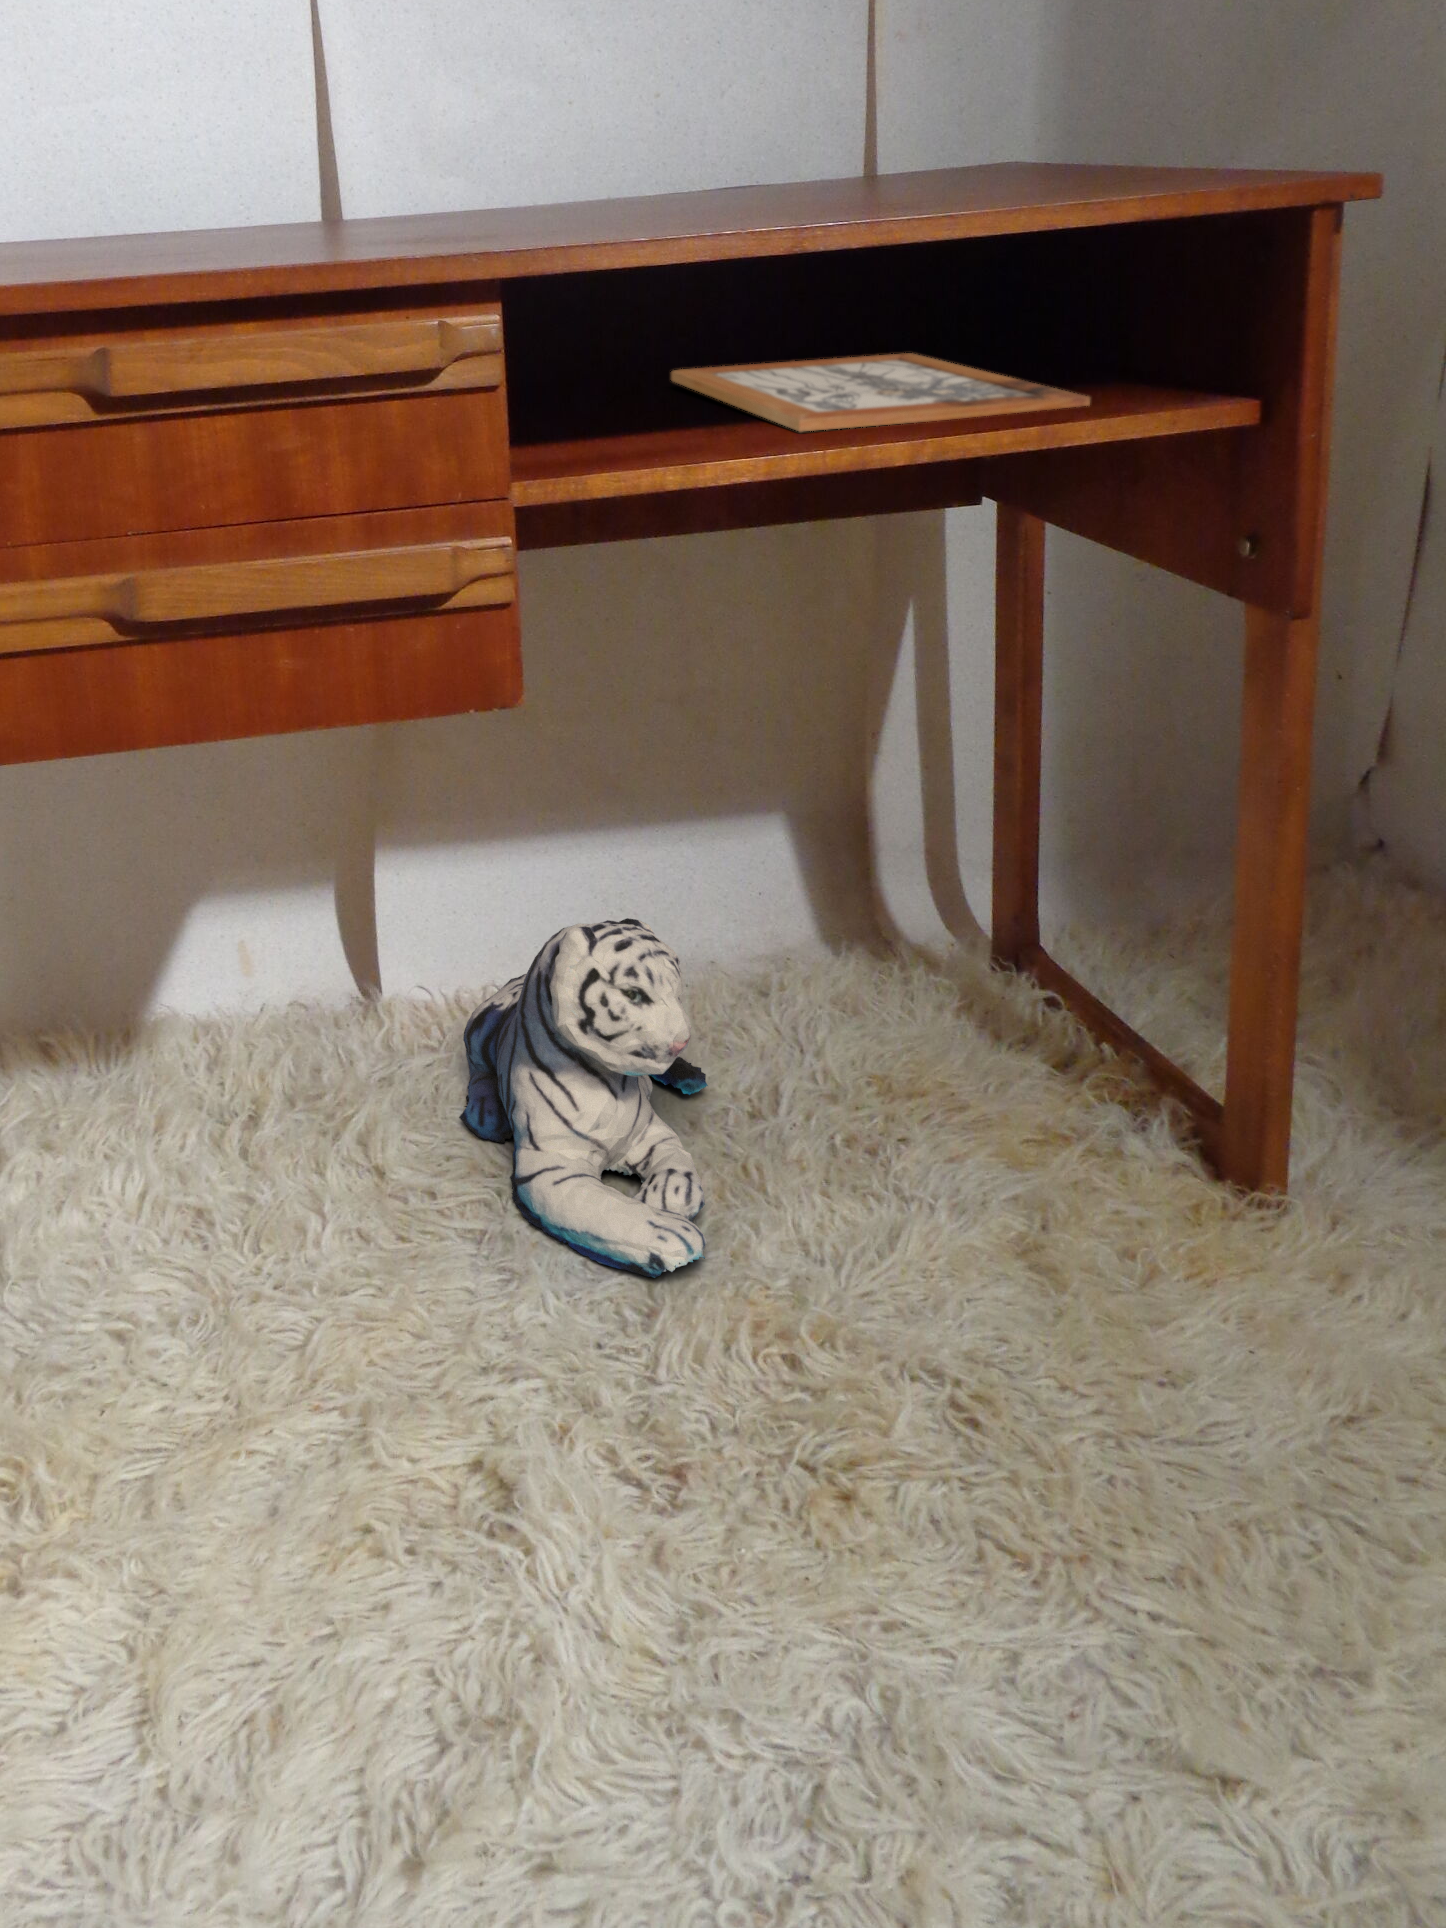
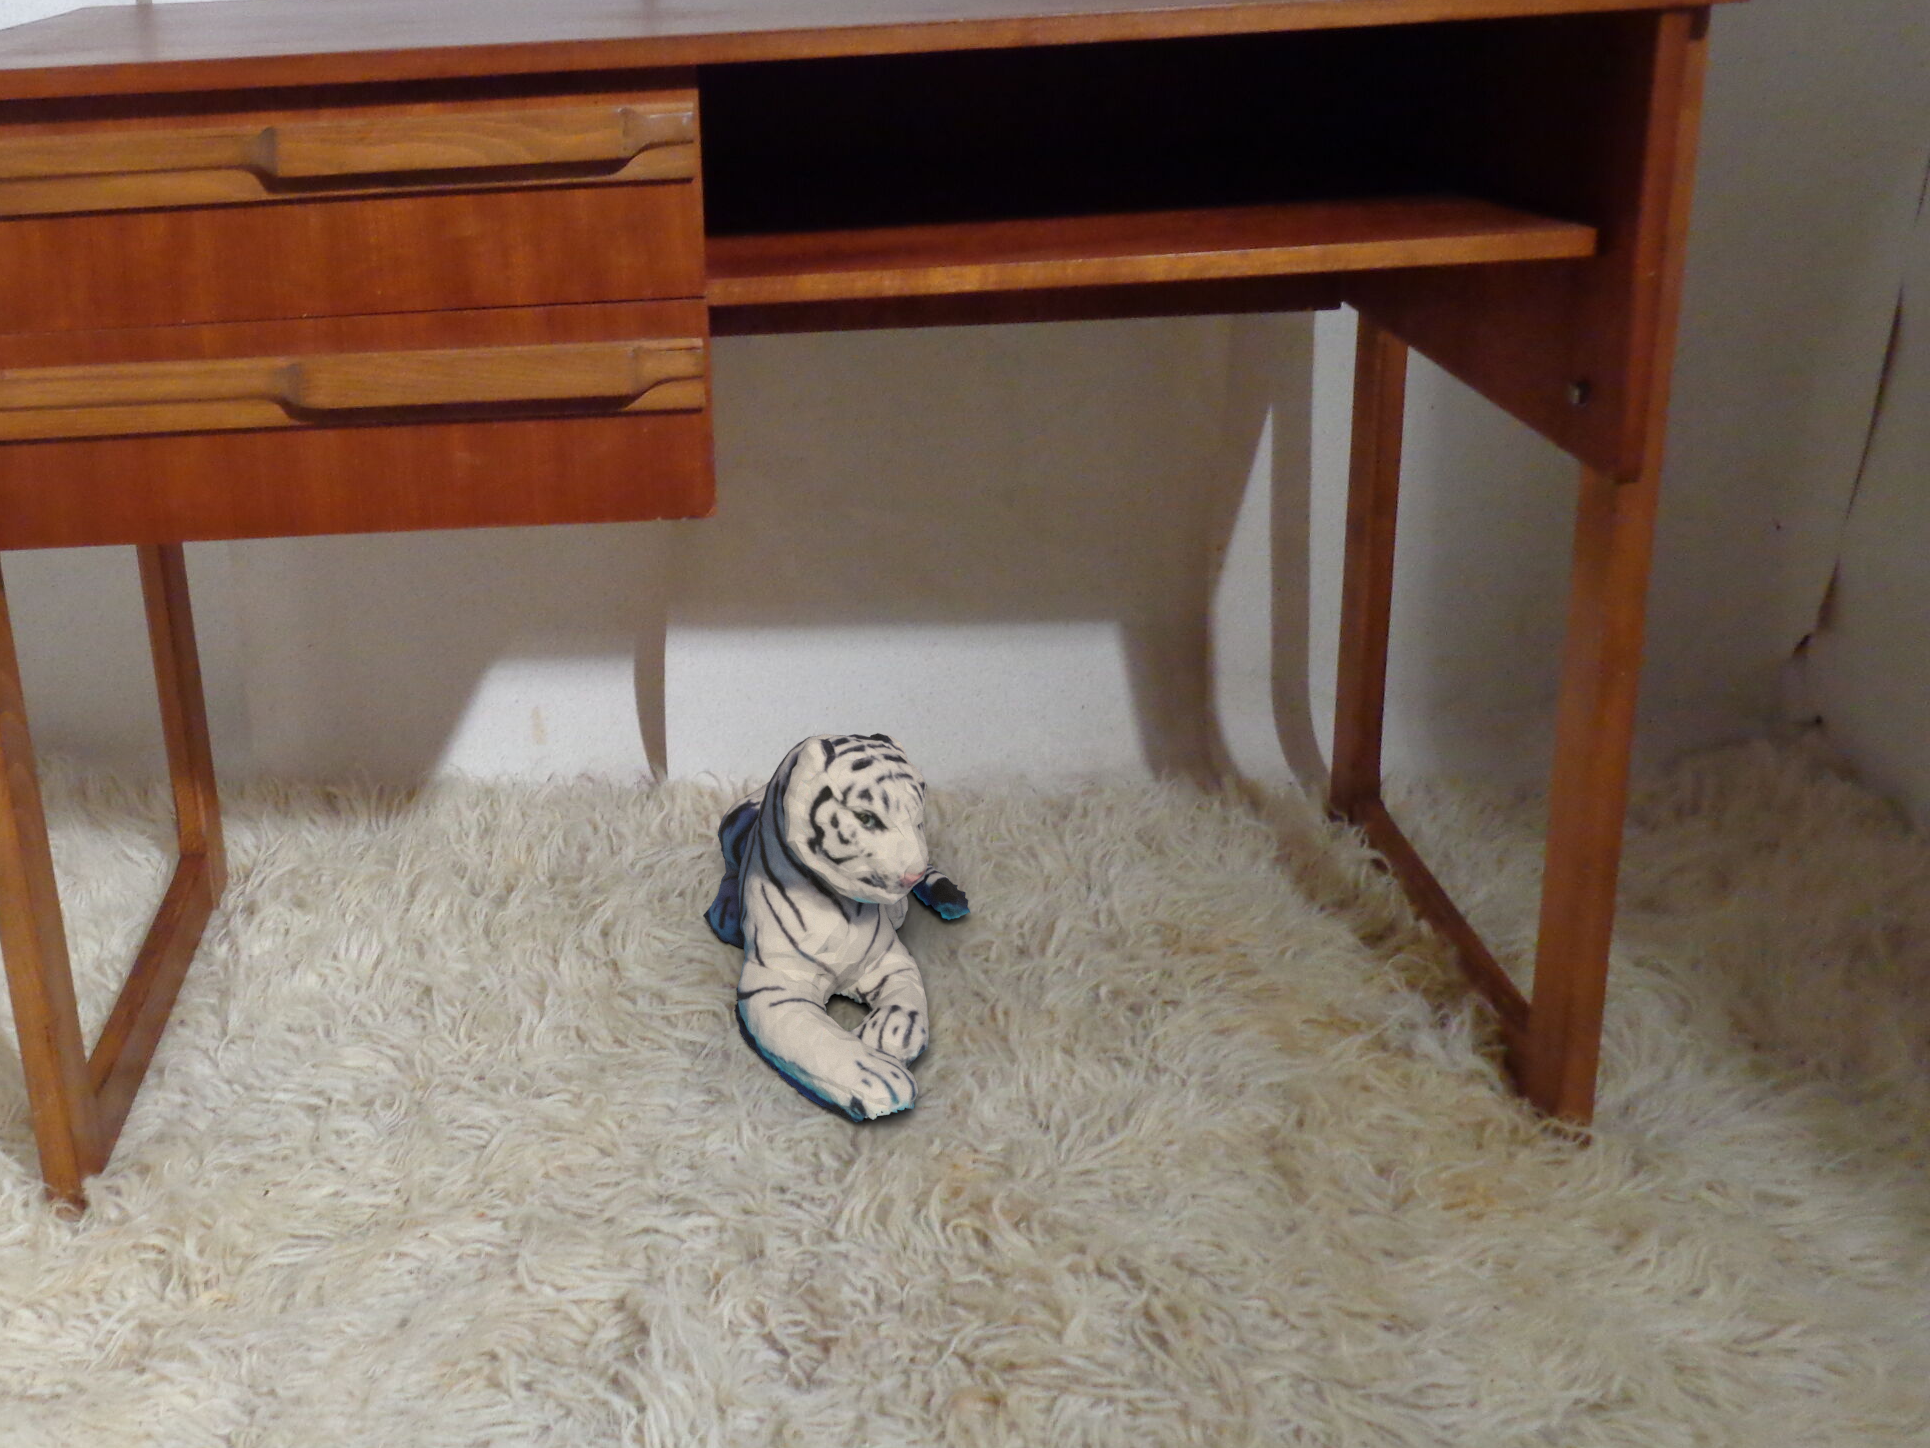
picture frame: present [671,353,1090,432] -> none [982,140,1419,234]

